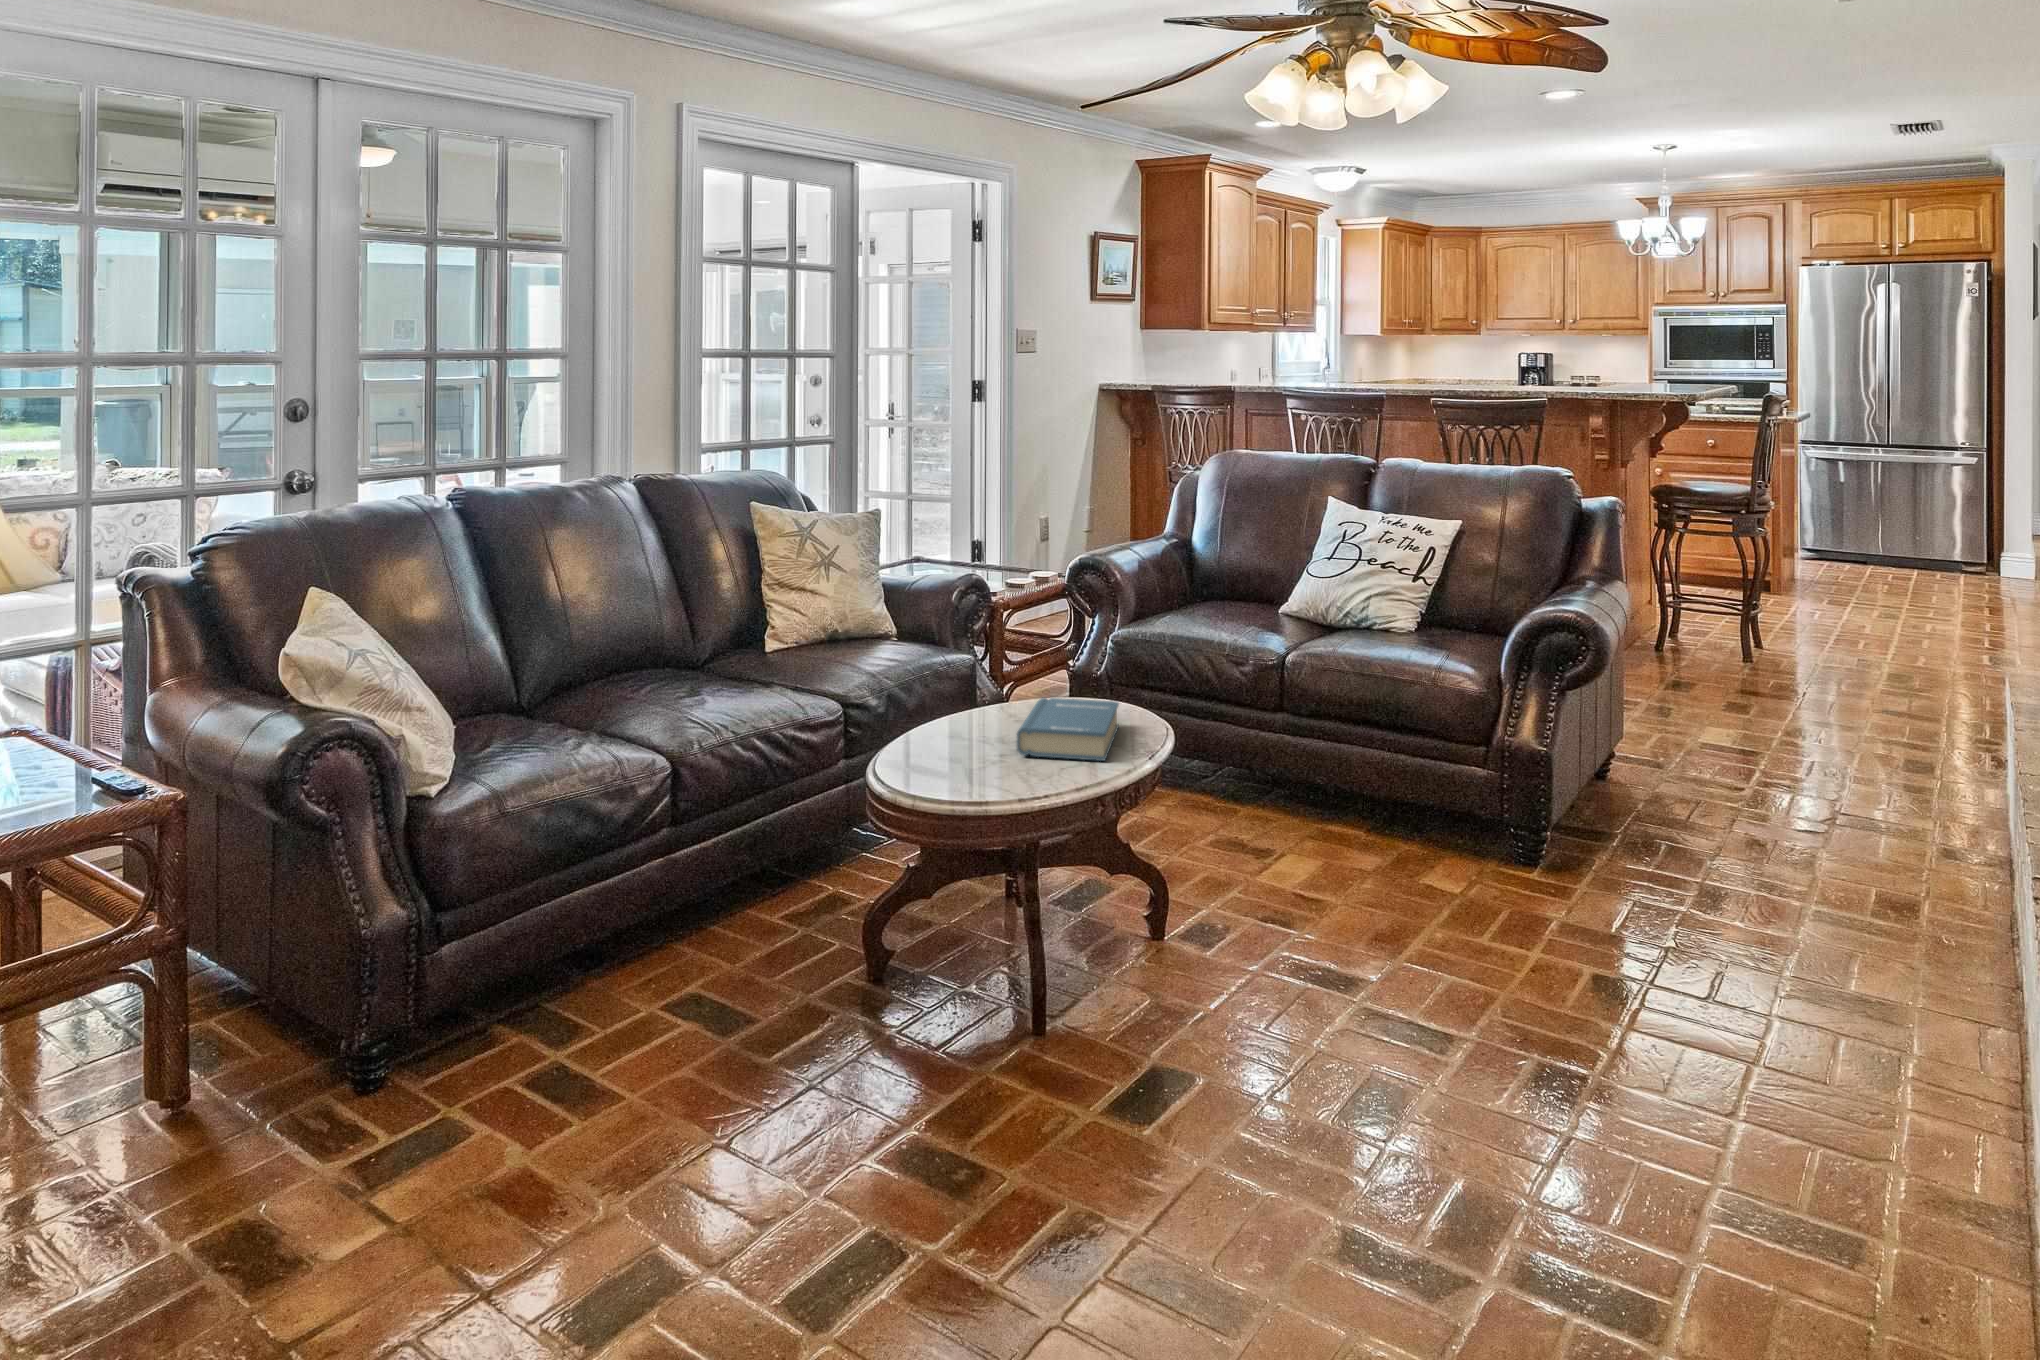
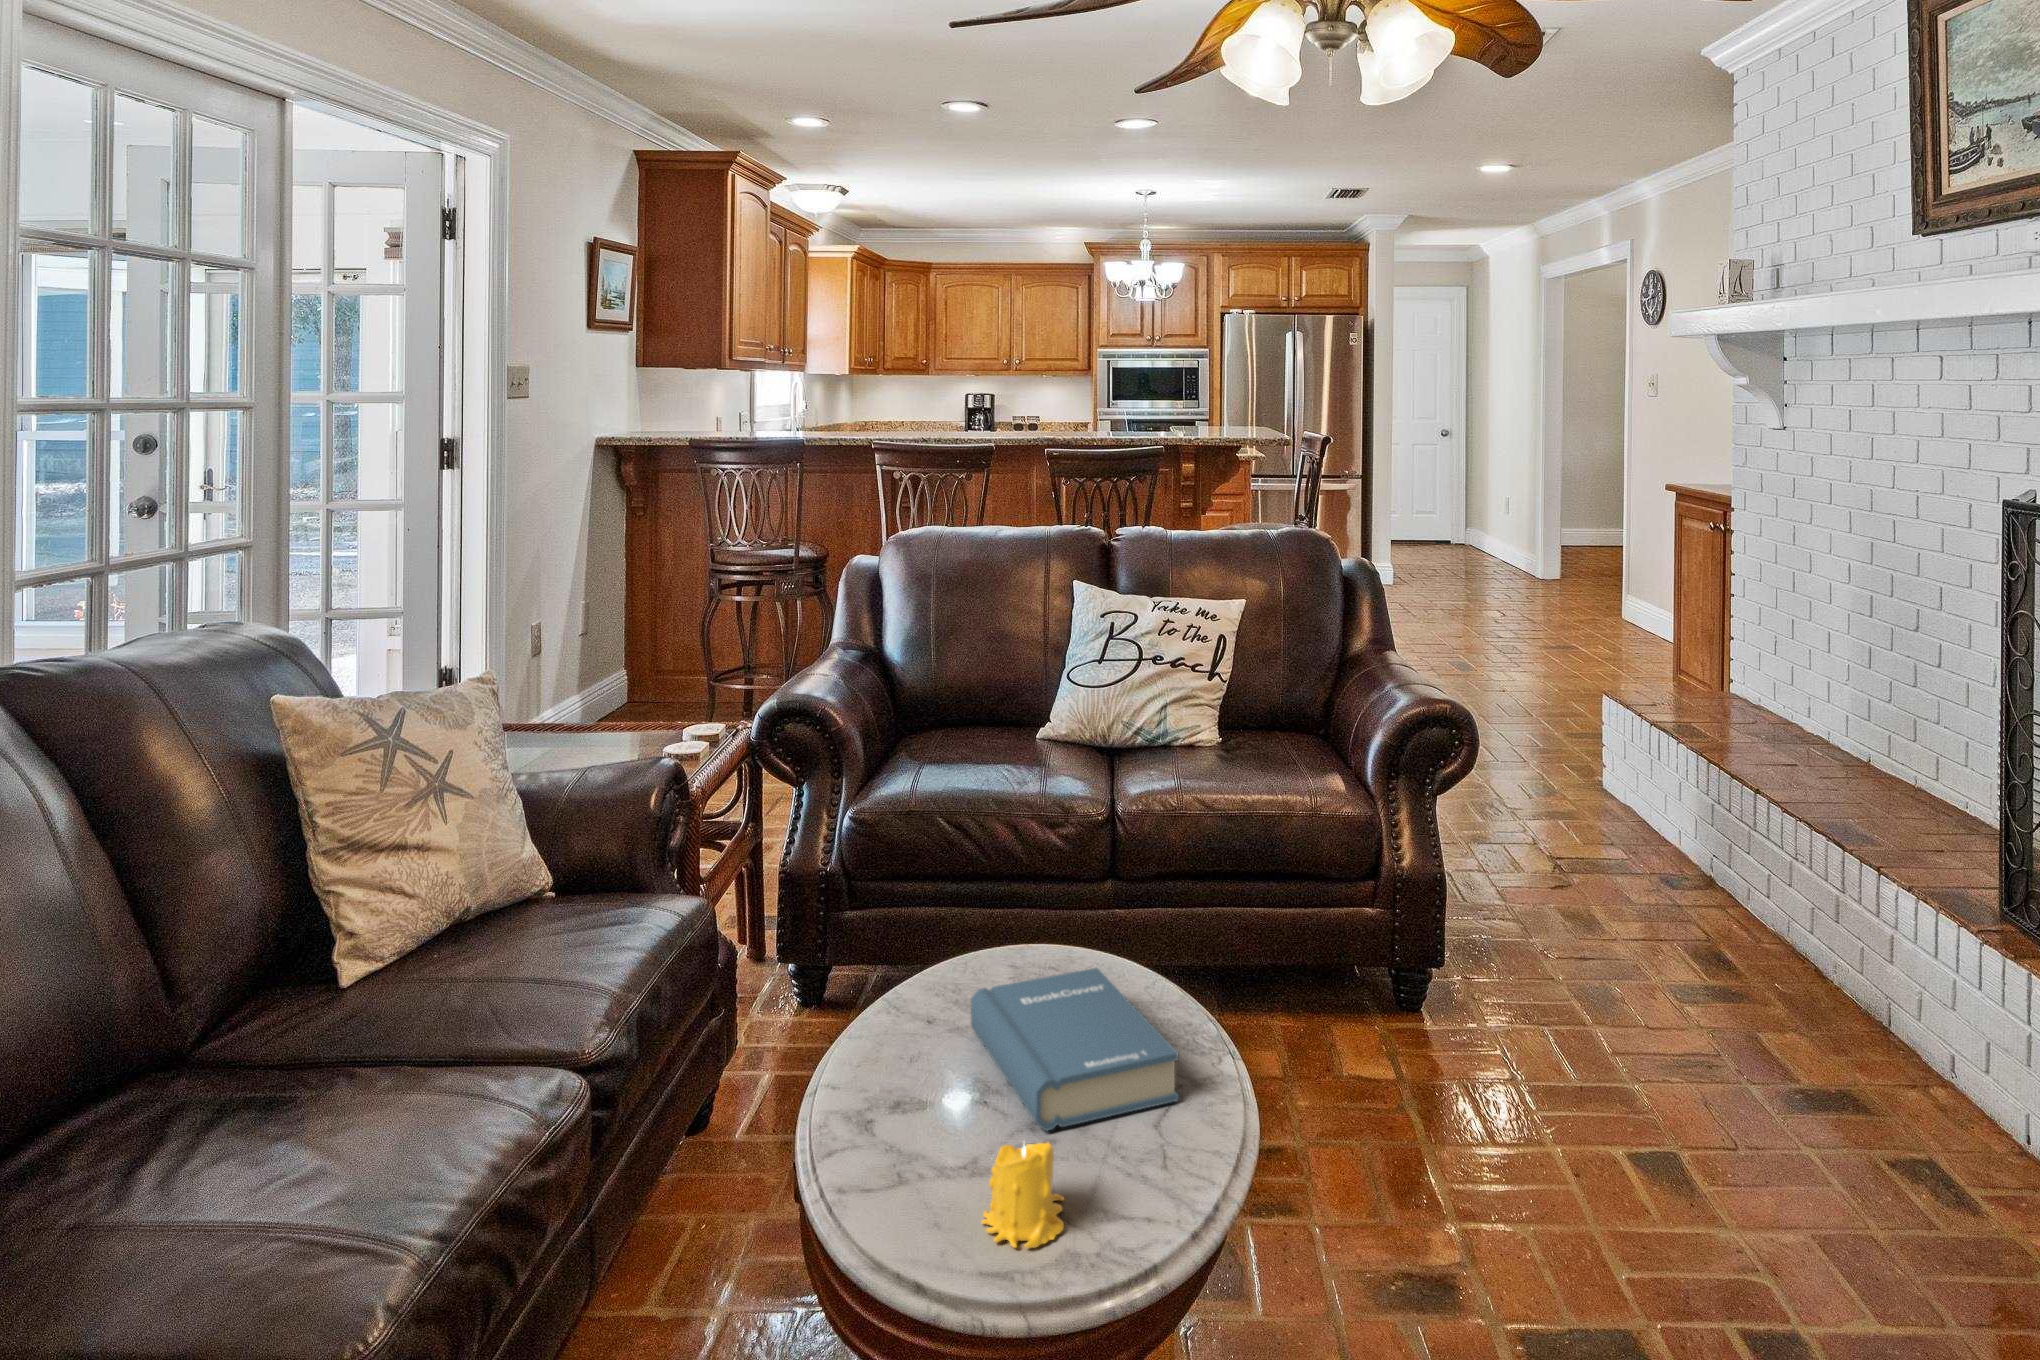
candle: none [950,733,1000,783] -> present [982,1142,1064,1248]

